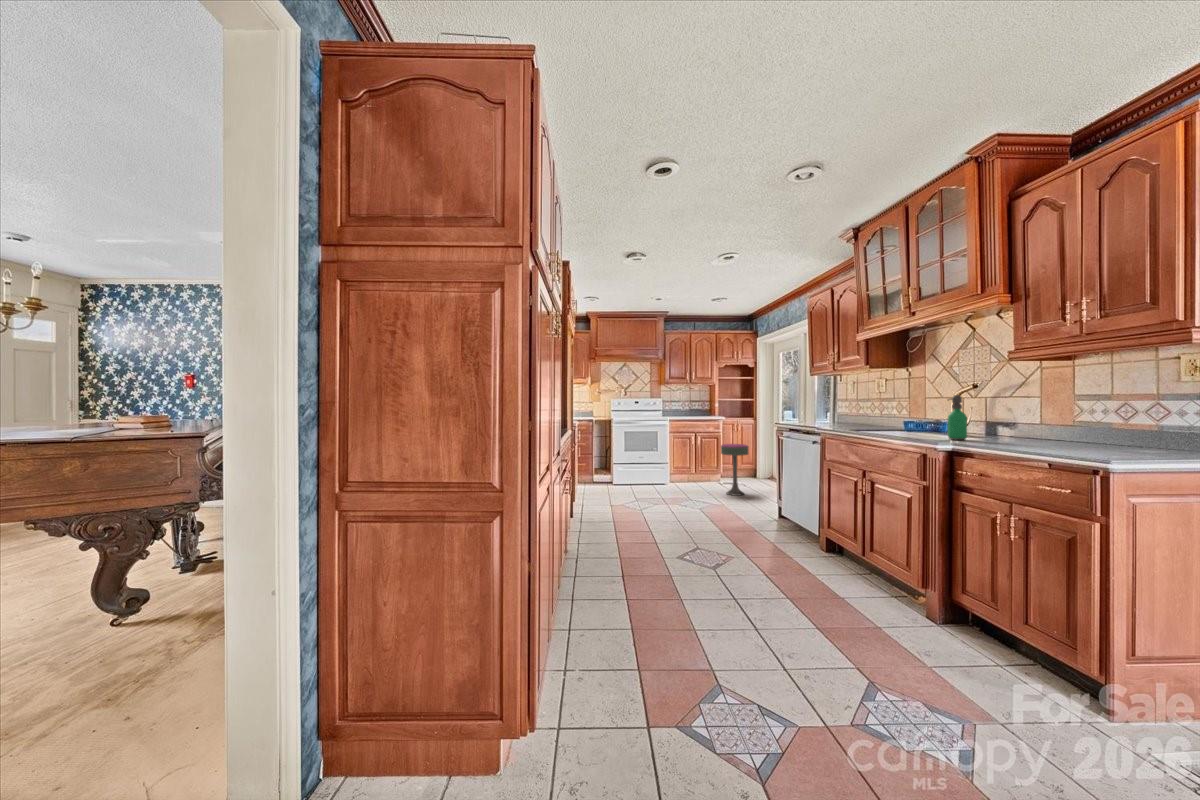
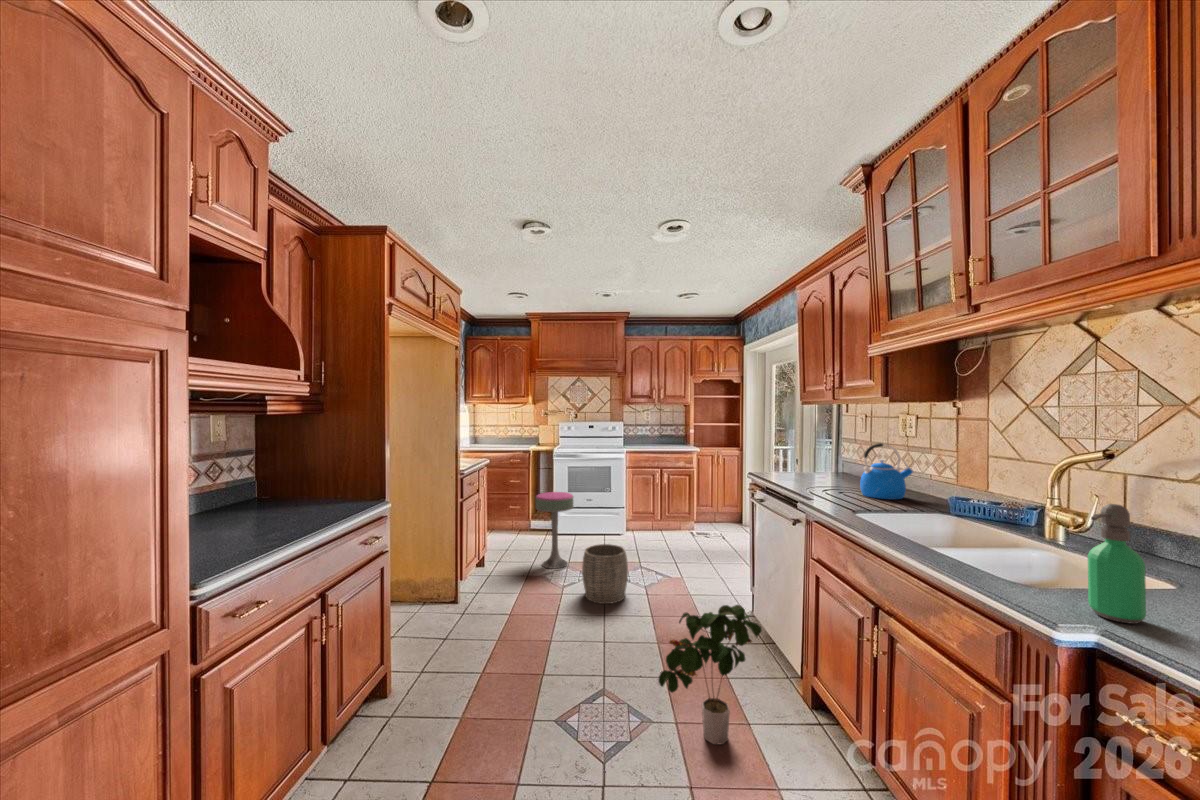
kettle: none [852,395,884,427] -> present [860,443,913,499]
bar stool: present [721,444,749,496] -> present [536,492,574,569]
woven basket: none [657,479,689,516] -> present [582,544,628,604]
potted plant: none [741,486,796,561] -> present [658,605,762,744]

